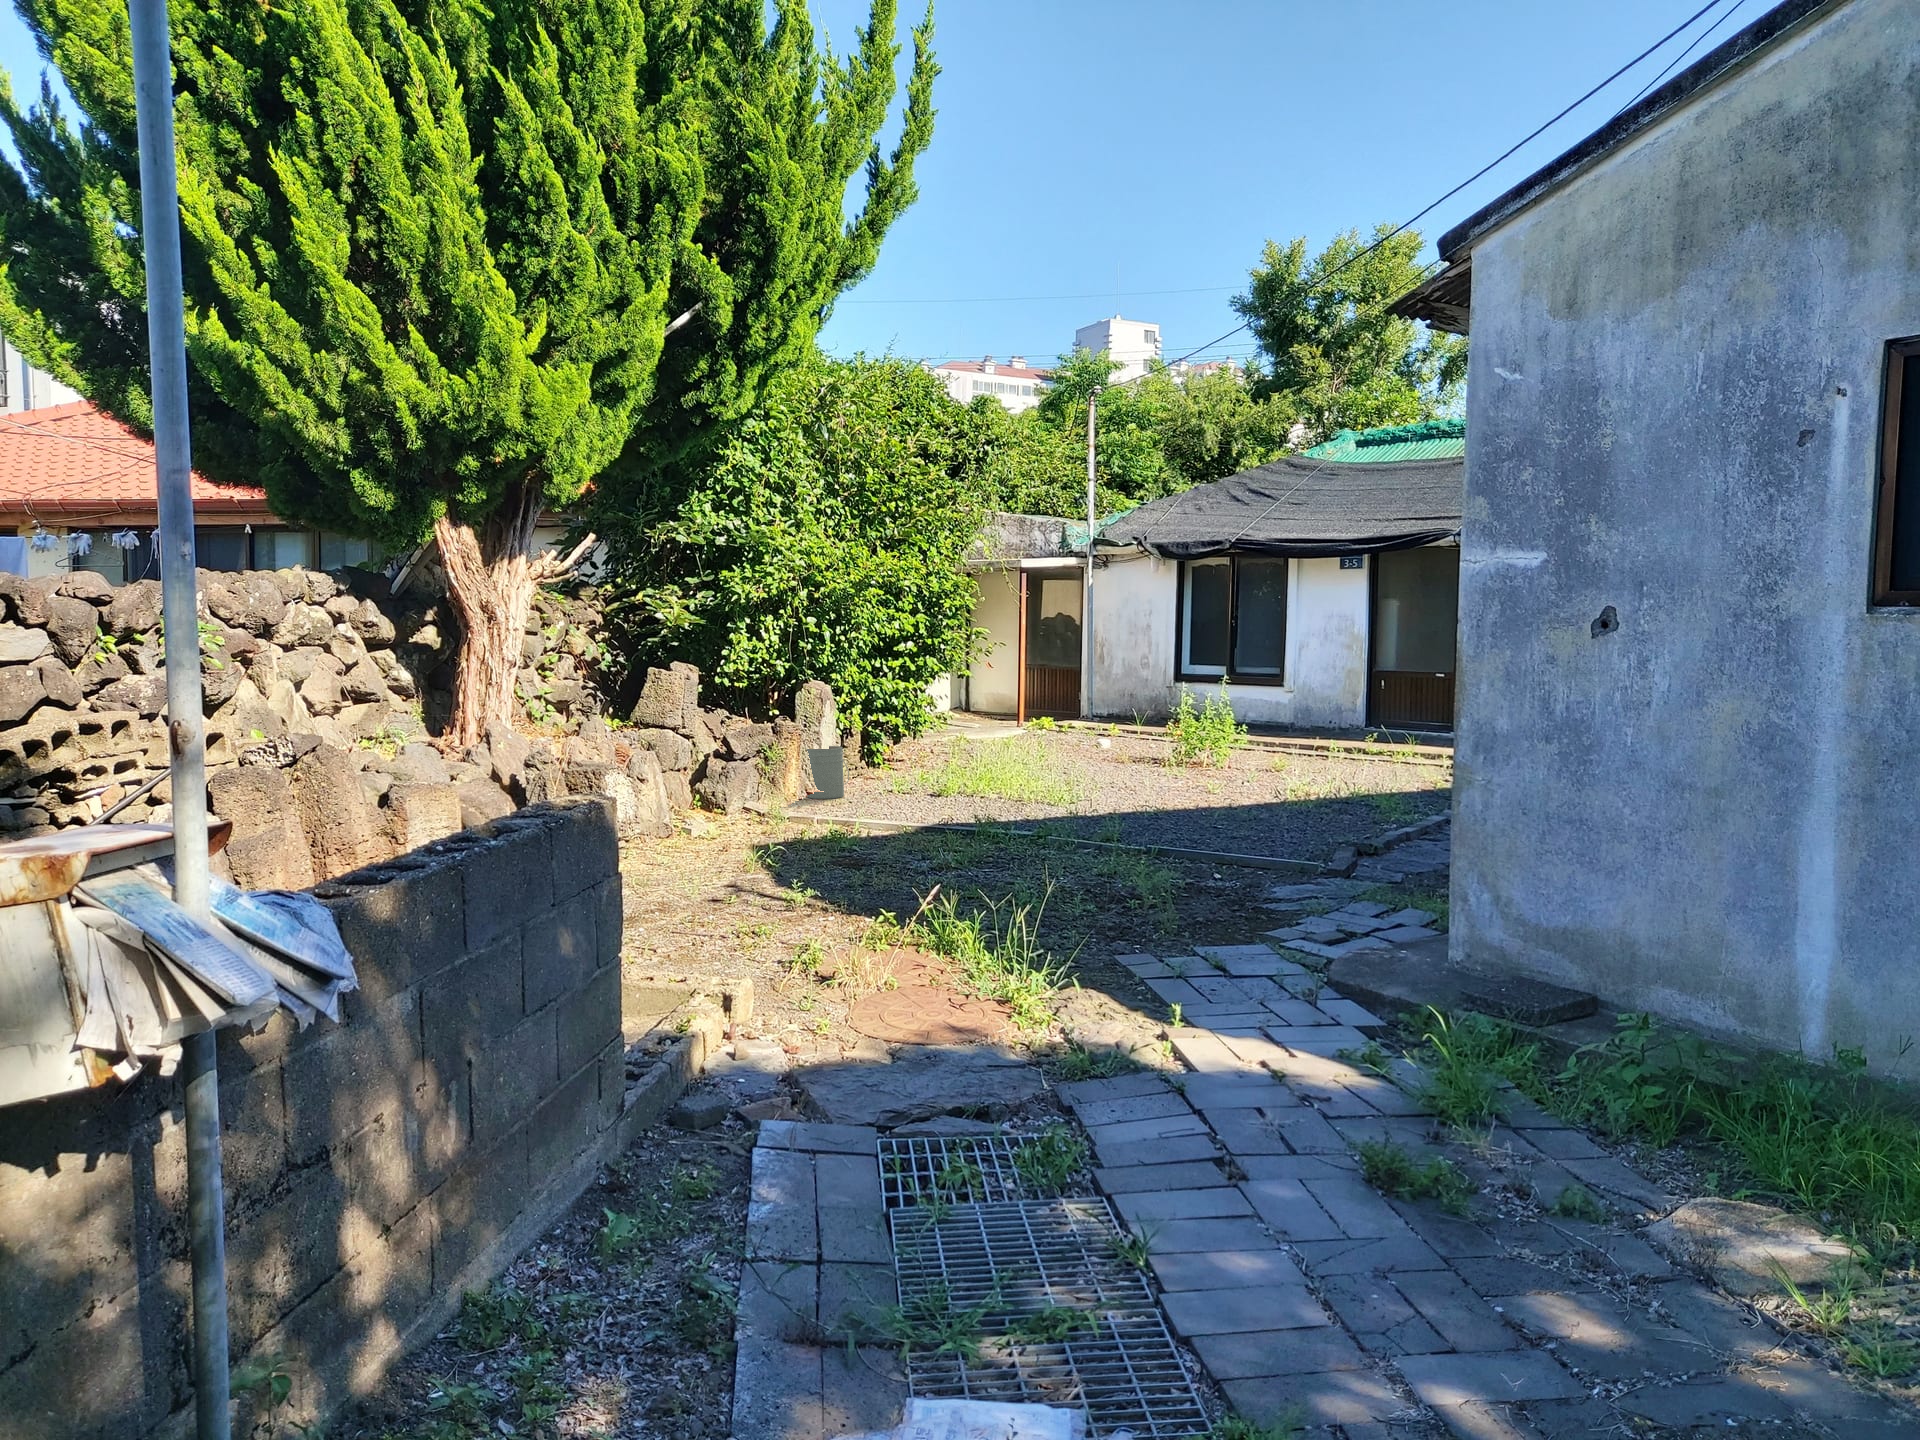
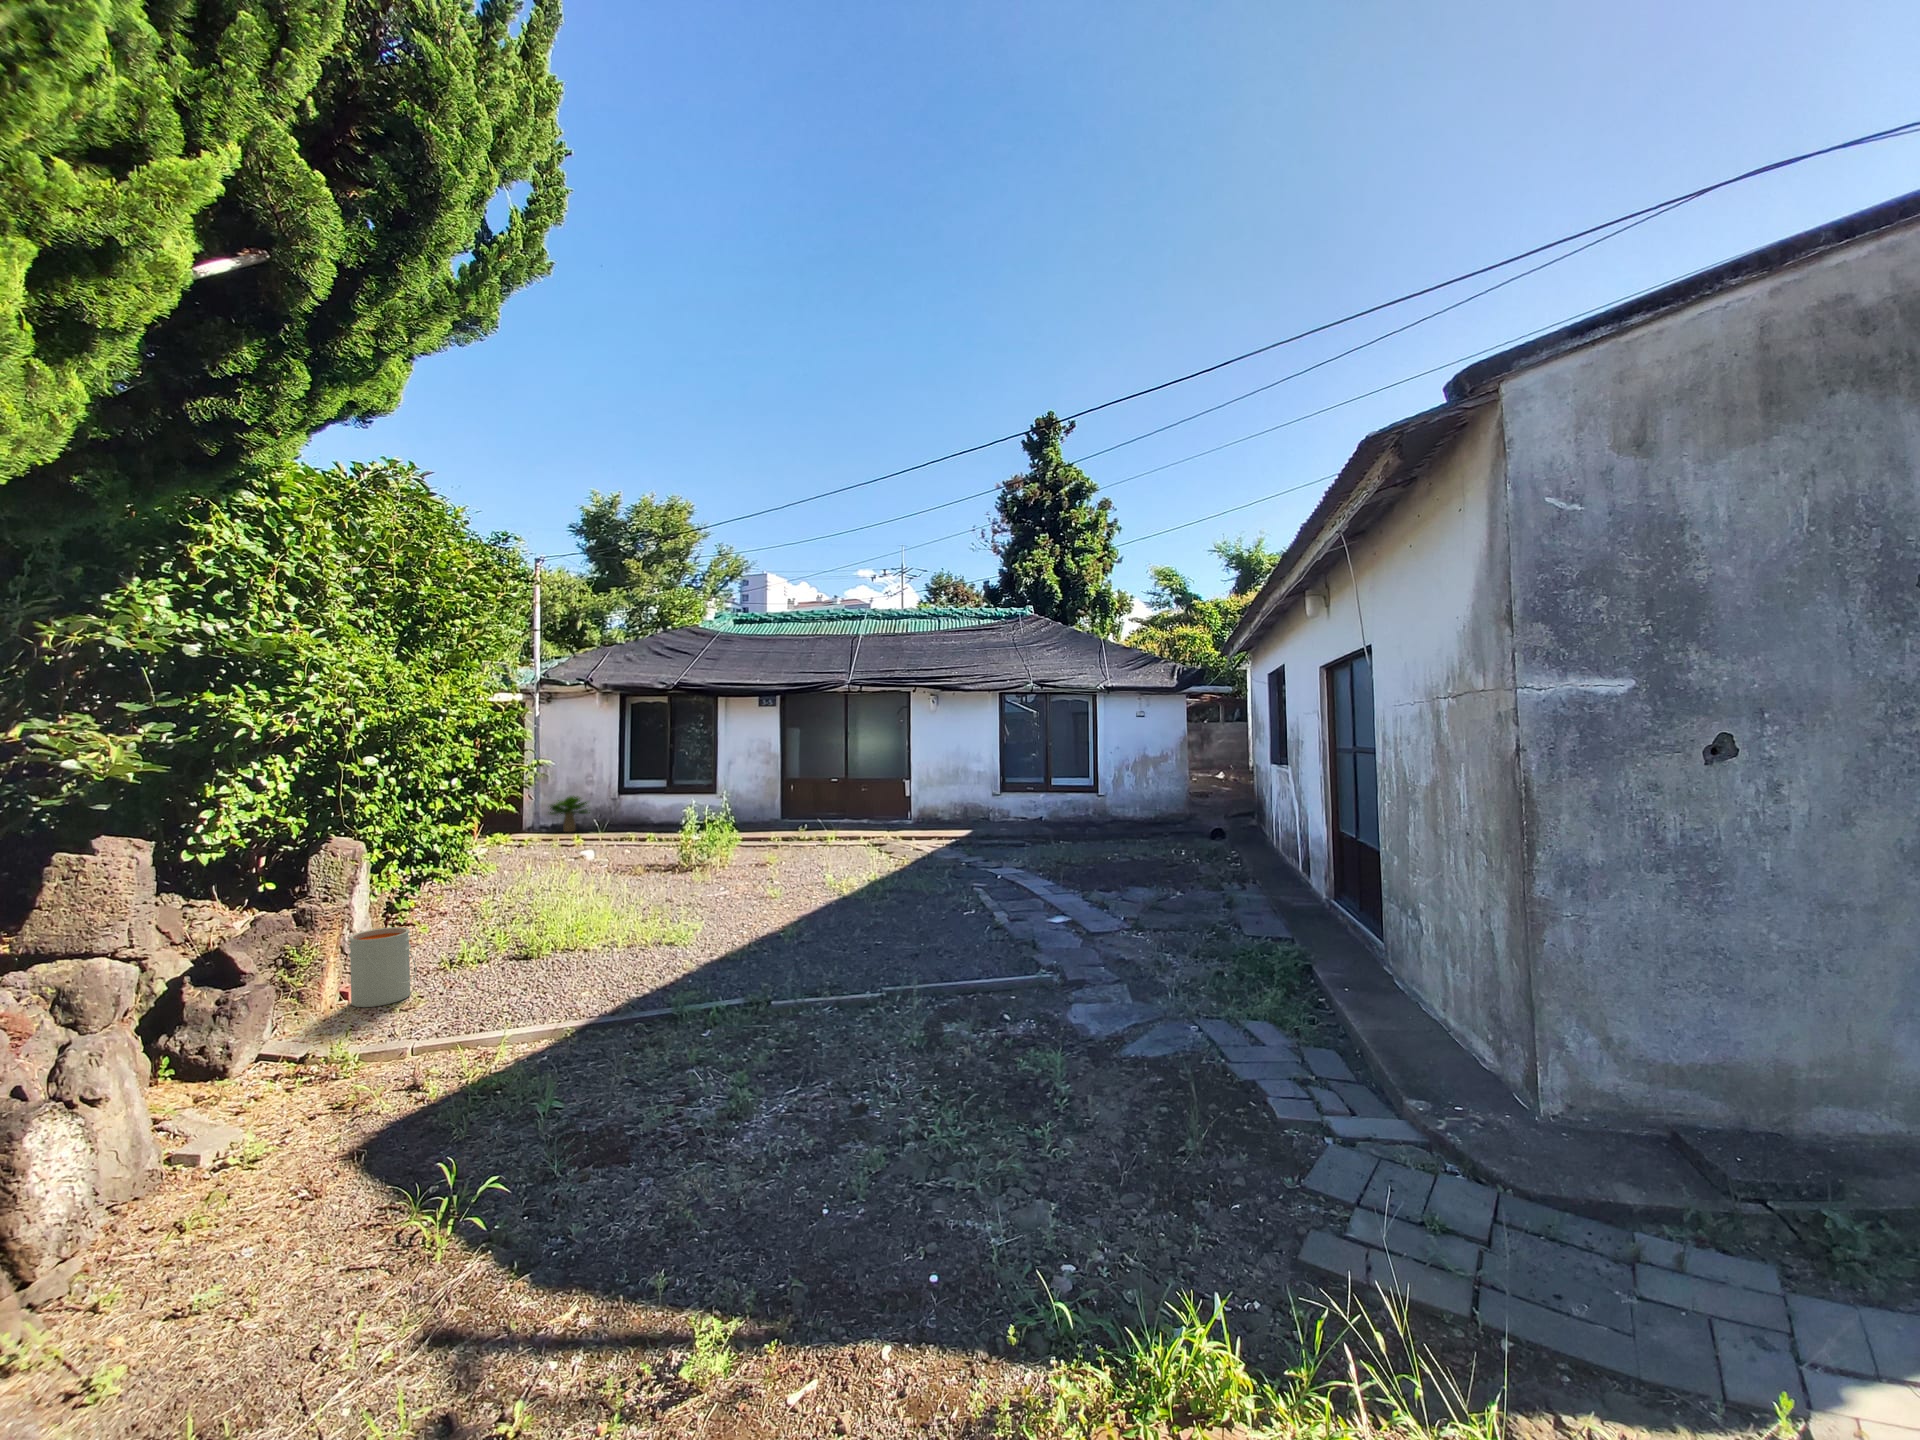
potted plant: none [1095,676,1147,720] -> present [550,796,590,832]

